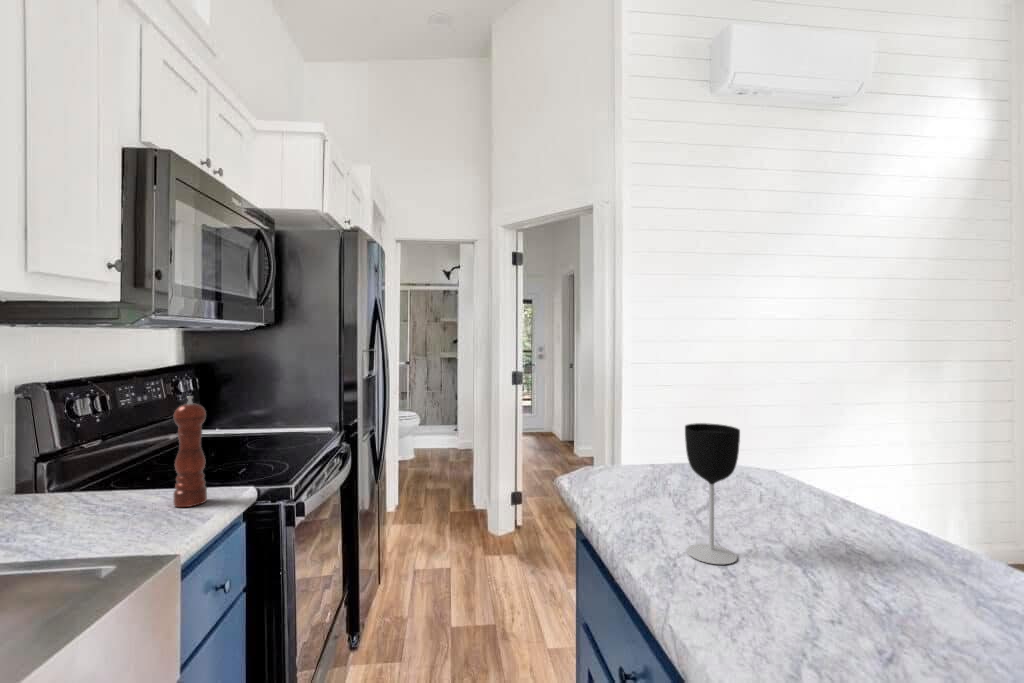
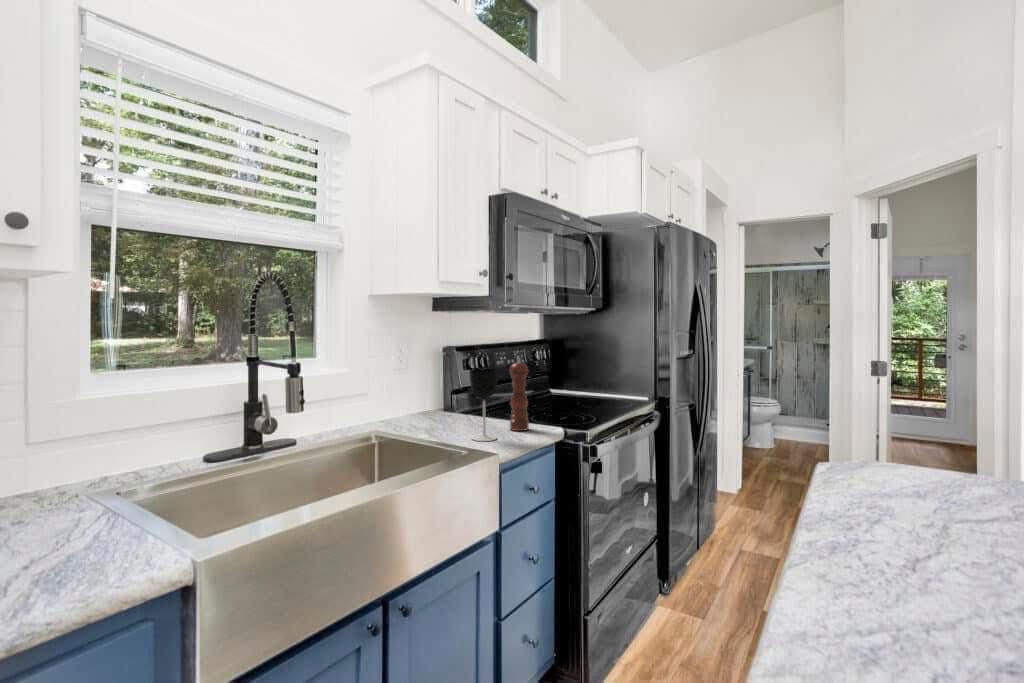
wine glass: present [685,423,740,564] -> present [470,369,498,441]

